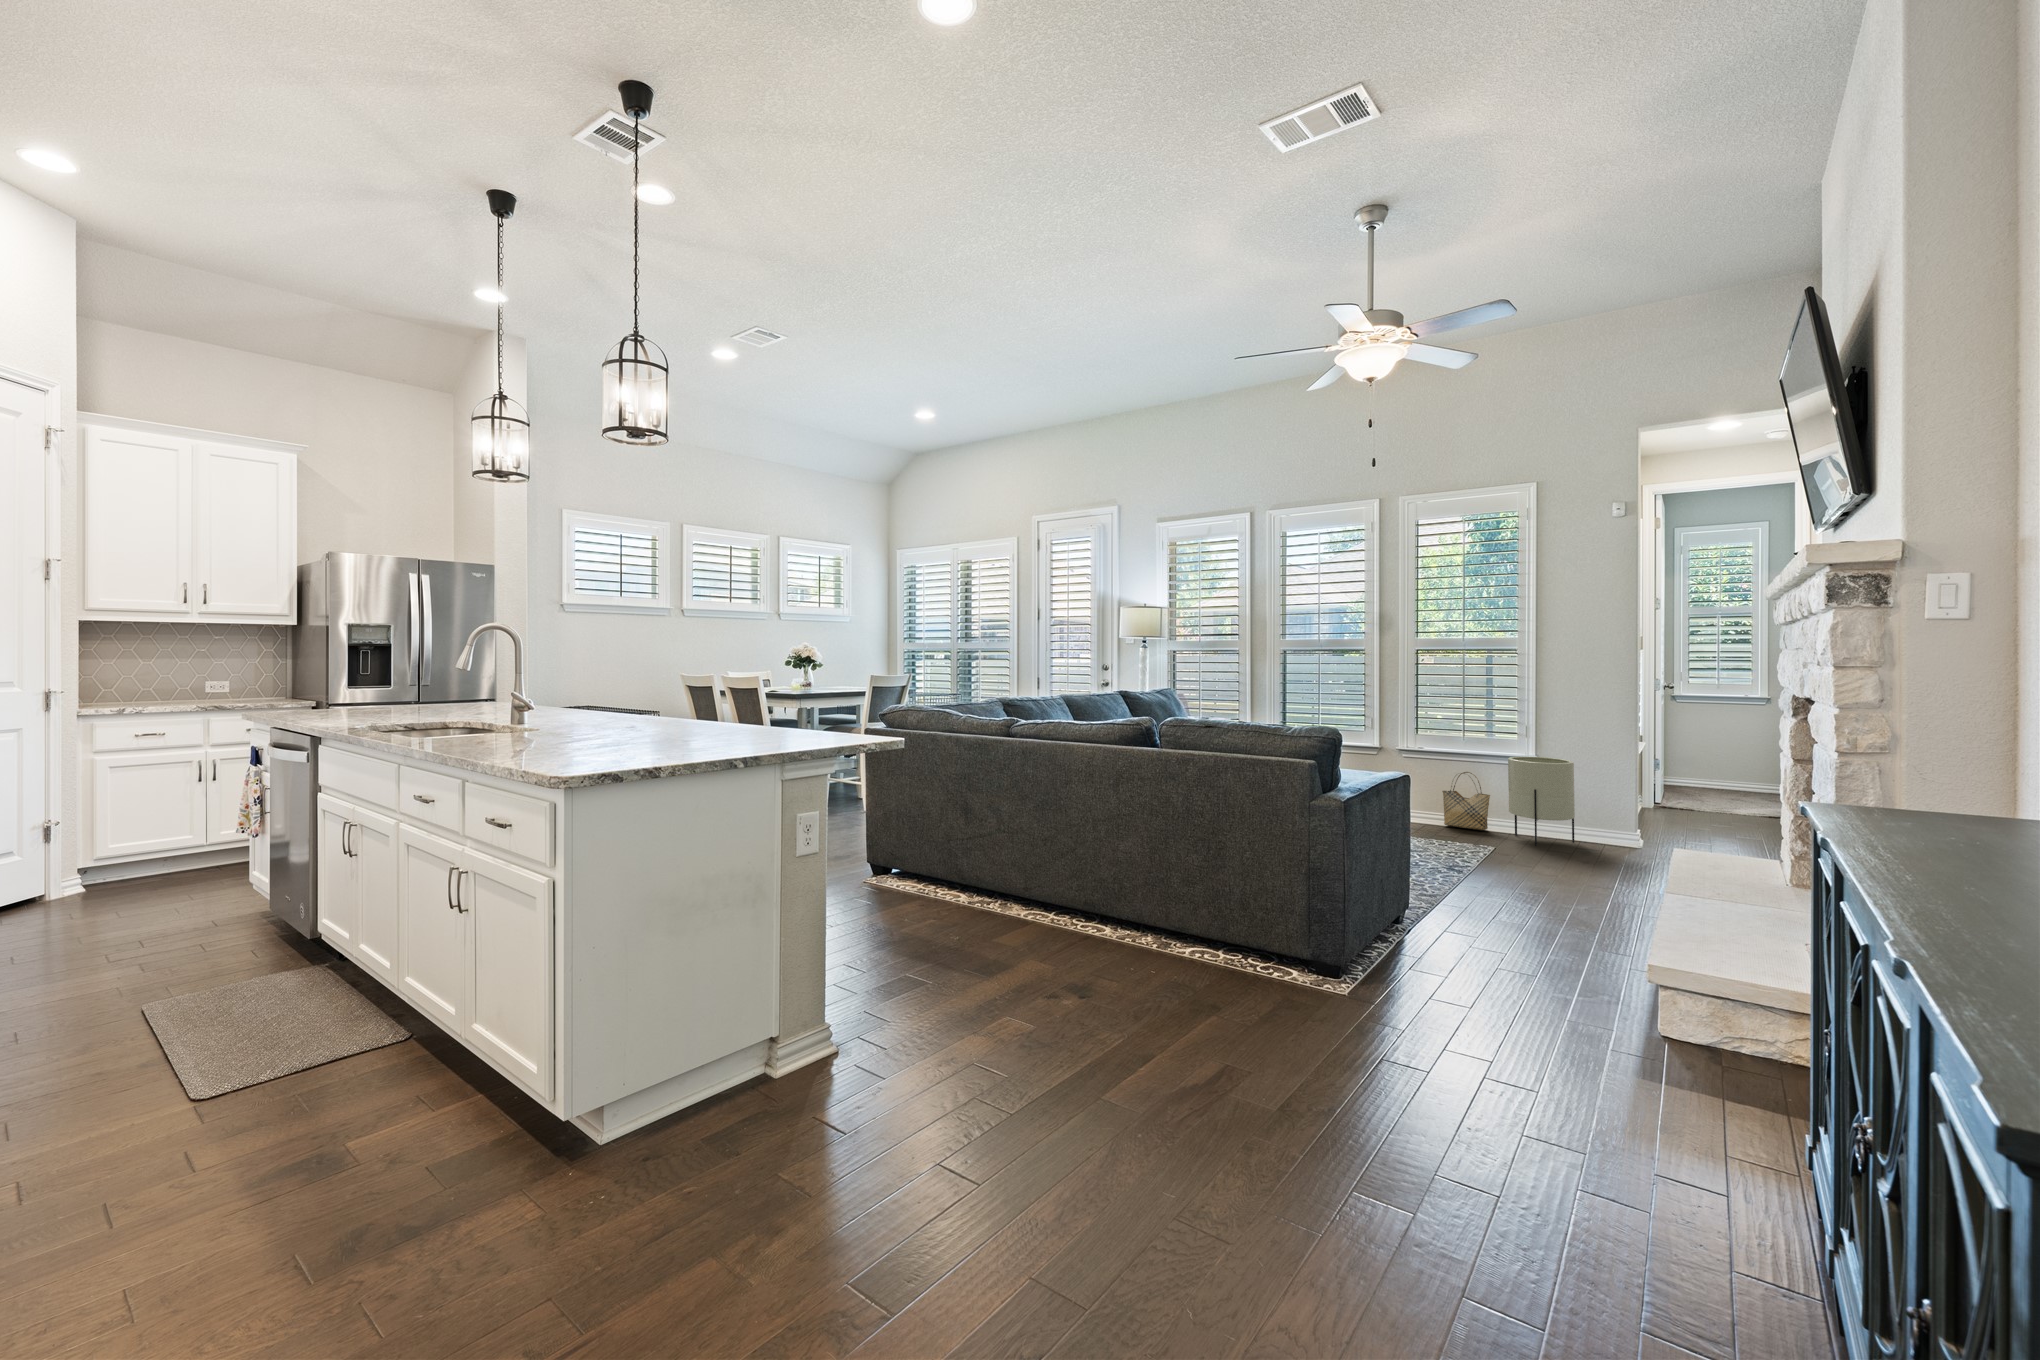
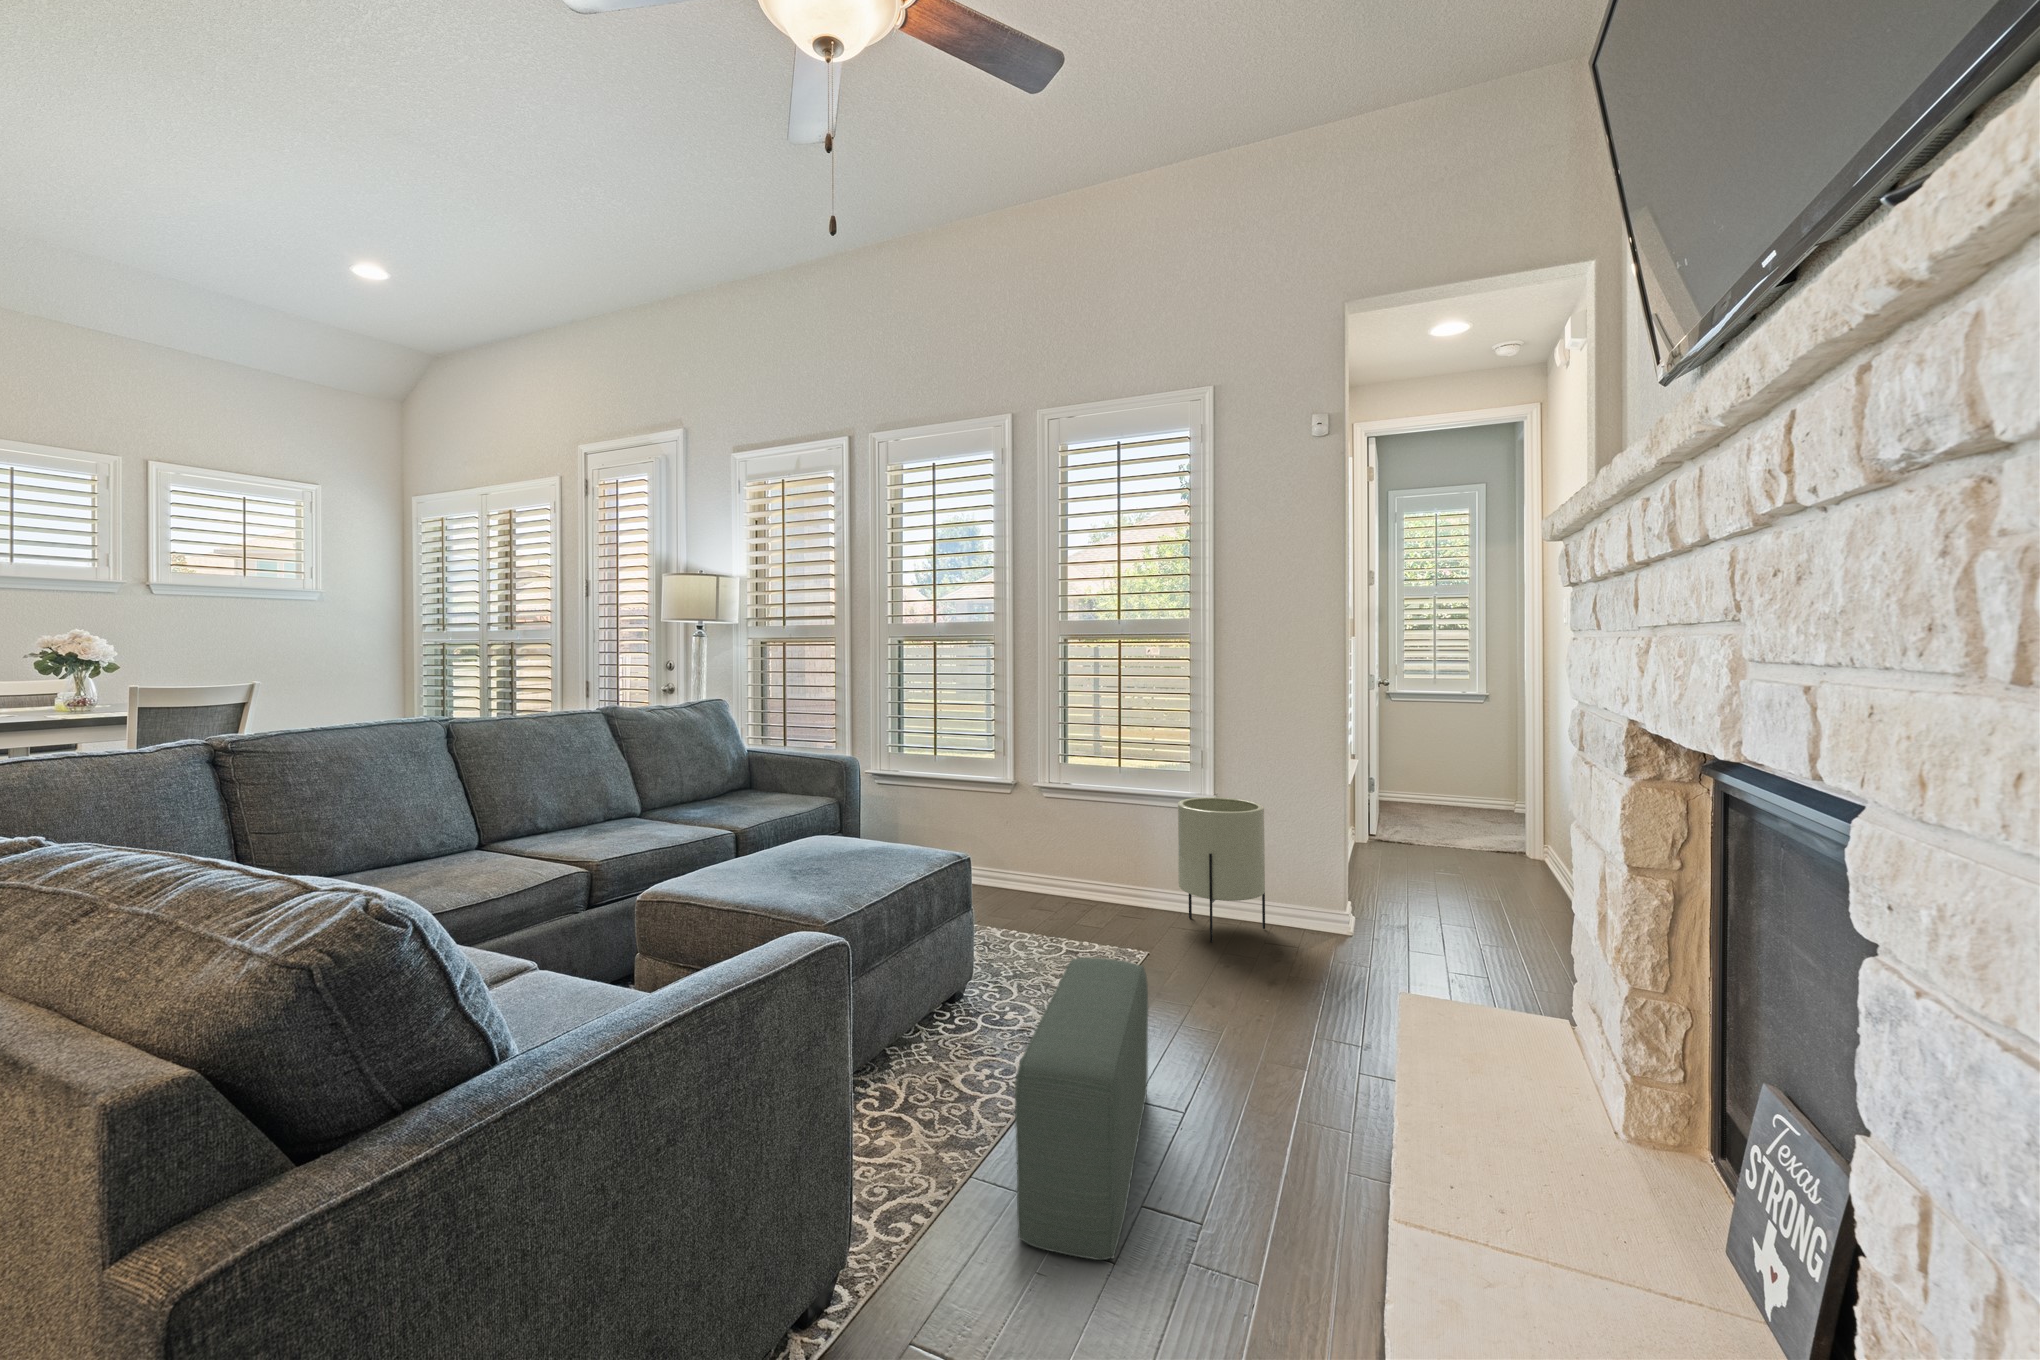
woven basket: present [1442,772,1490,830] -> none [1095,820,1158,910]
pouf: none [1466,820,1524,928] -> present [1015,957,1148,1260]

